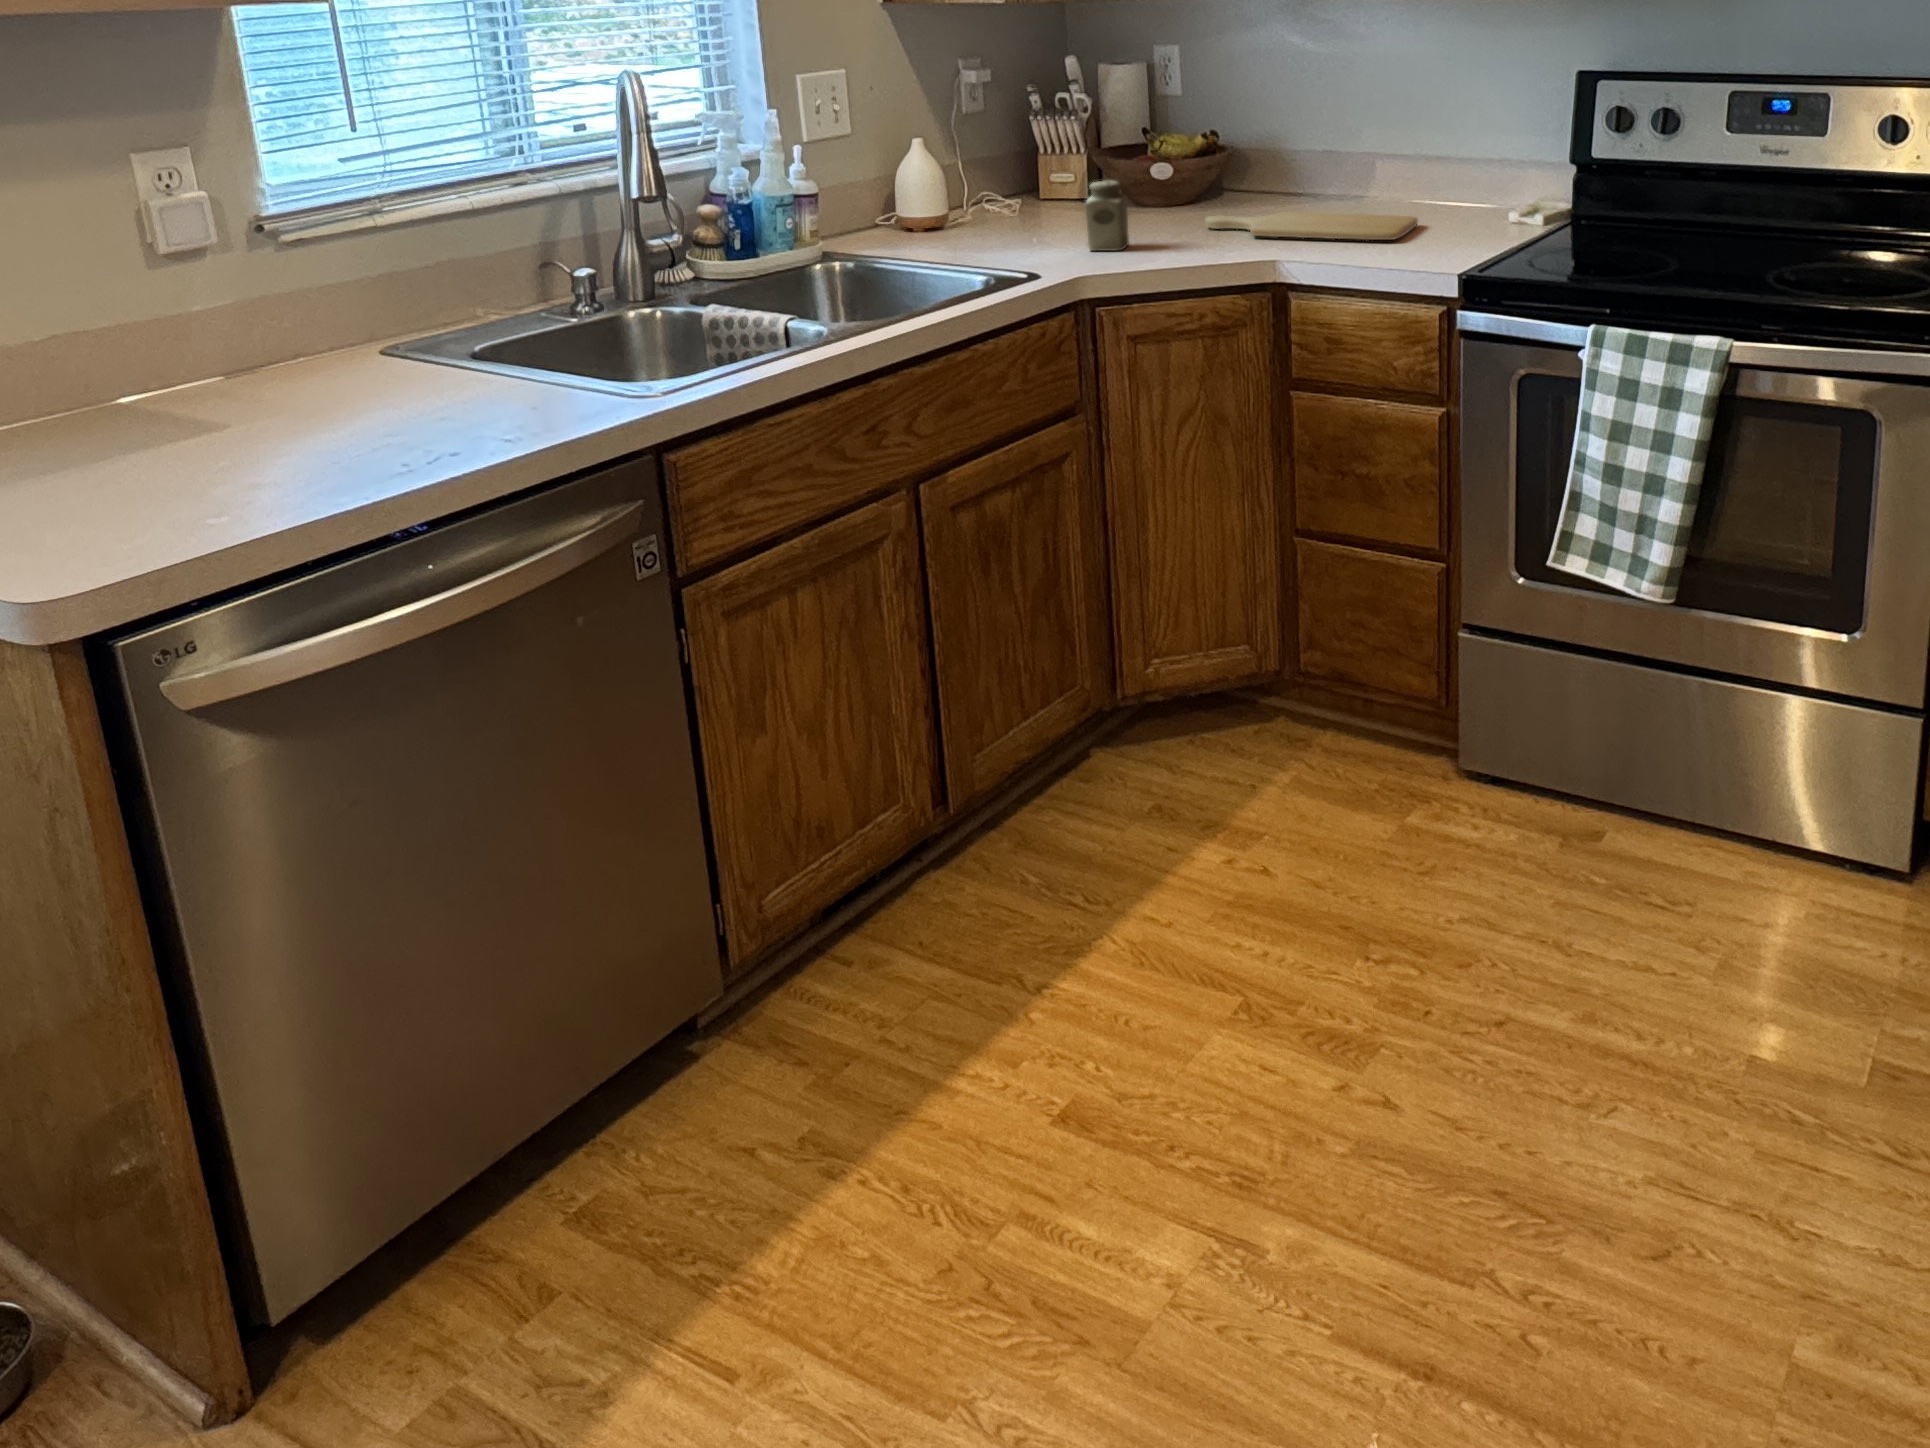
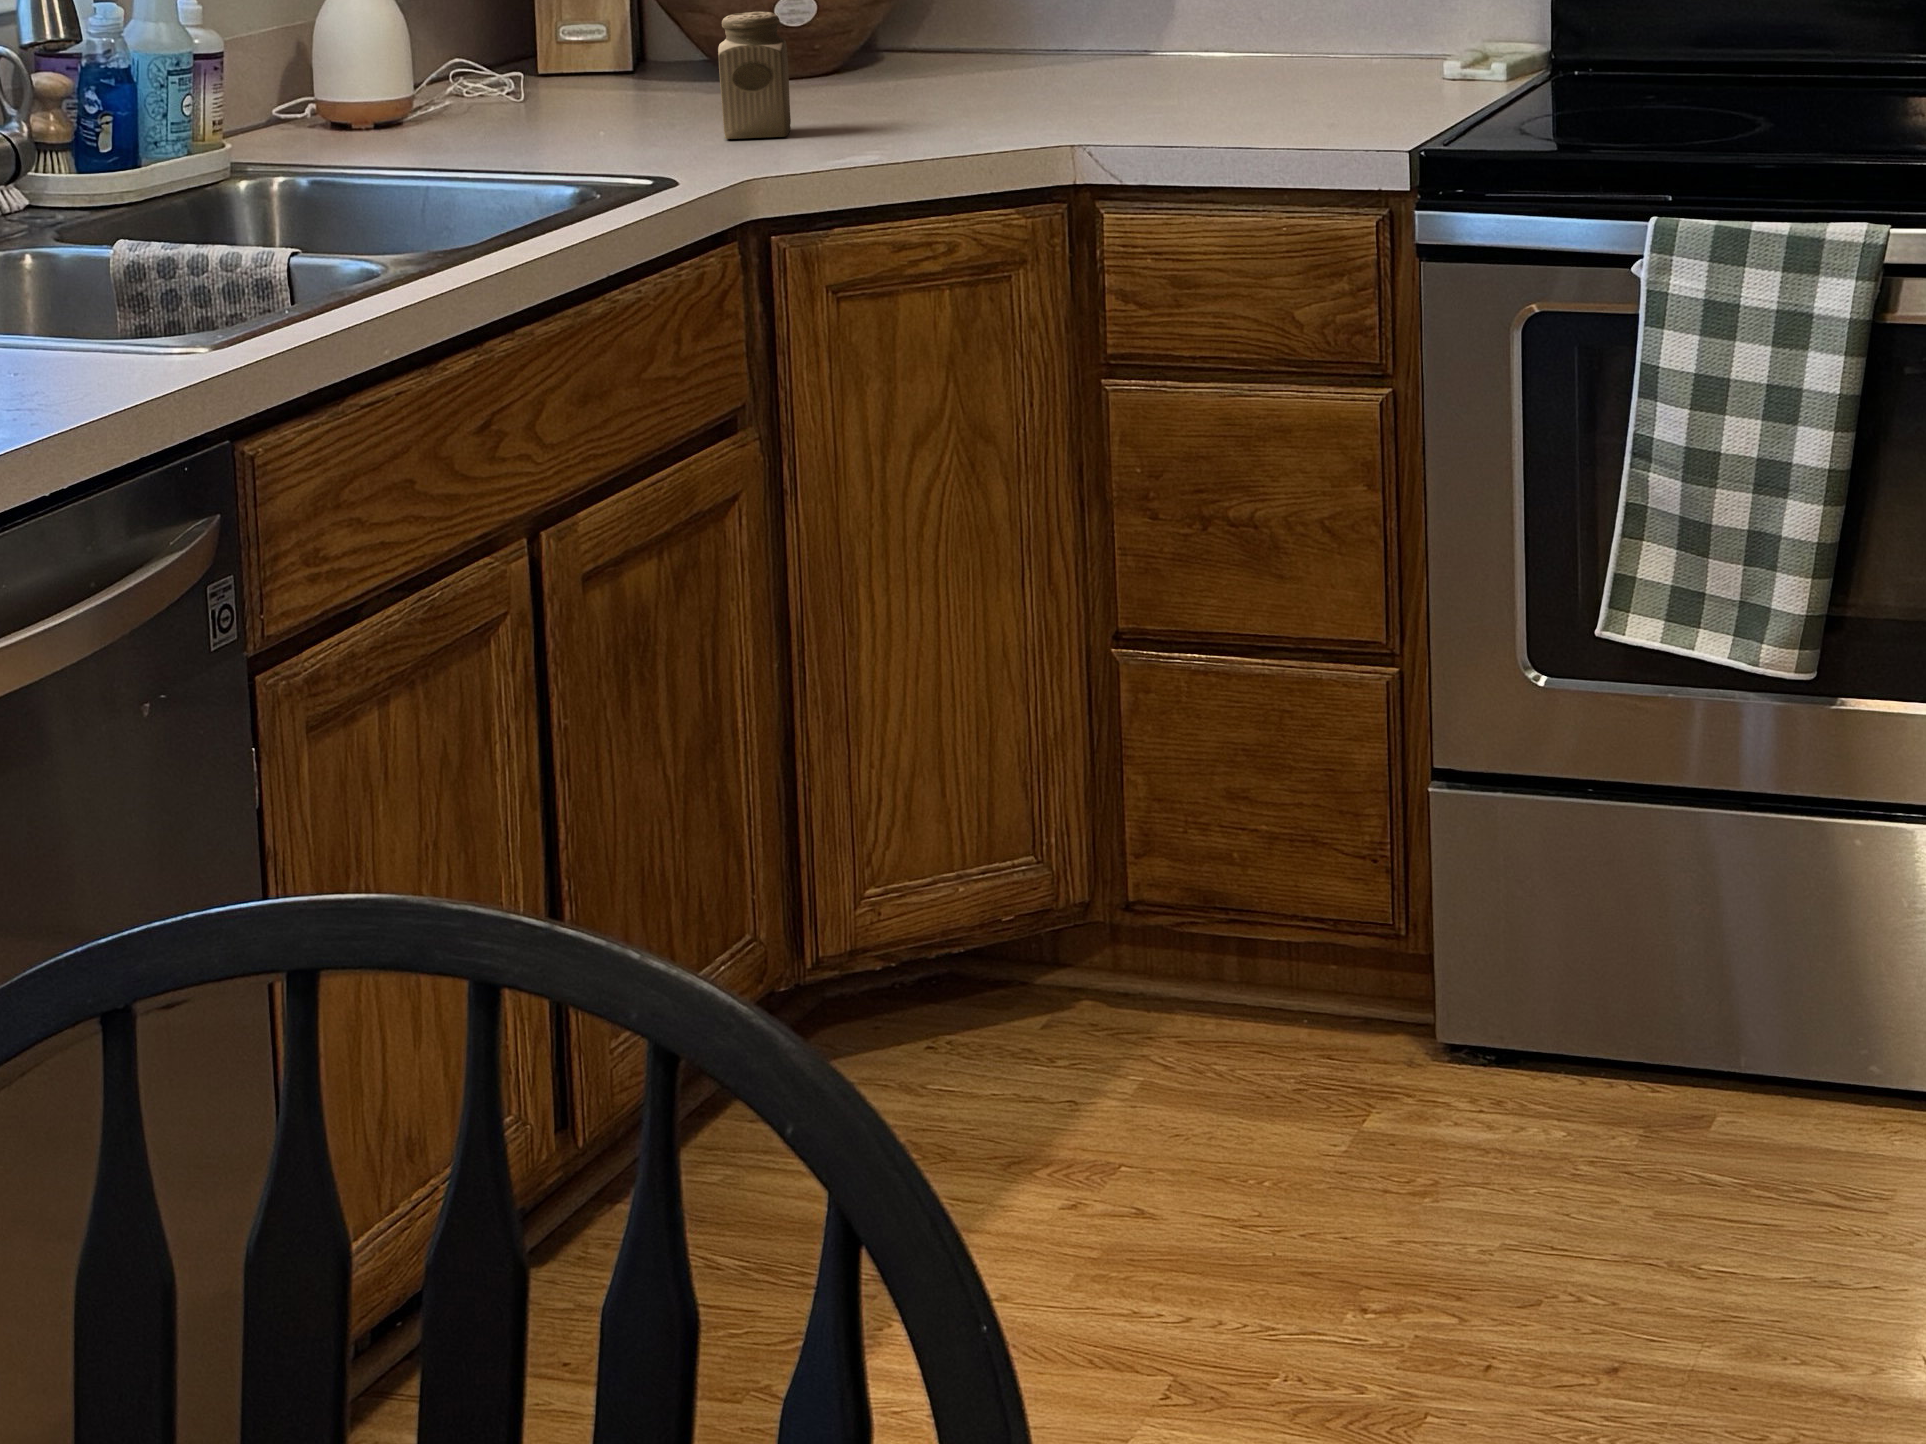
chopping board: present [1205,212,1418,240] -> none [910,67,1297,106]

